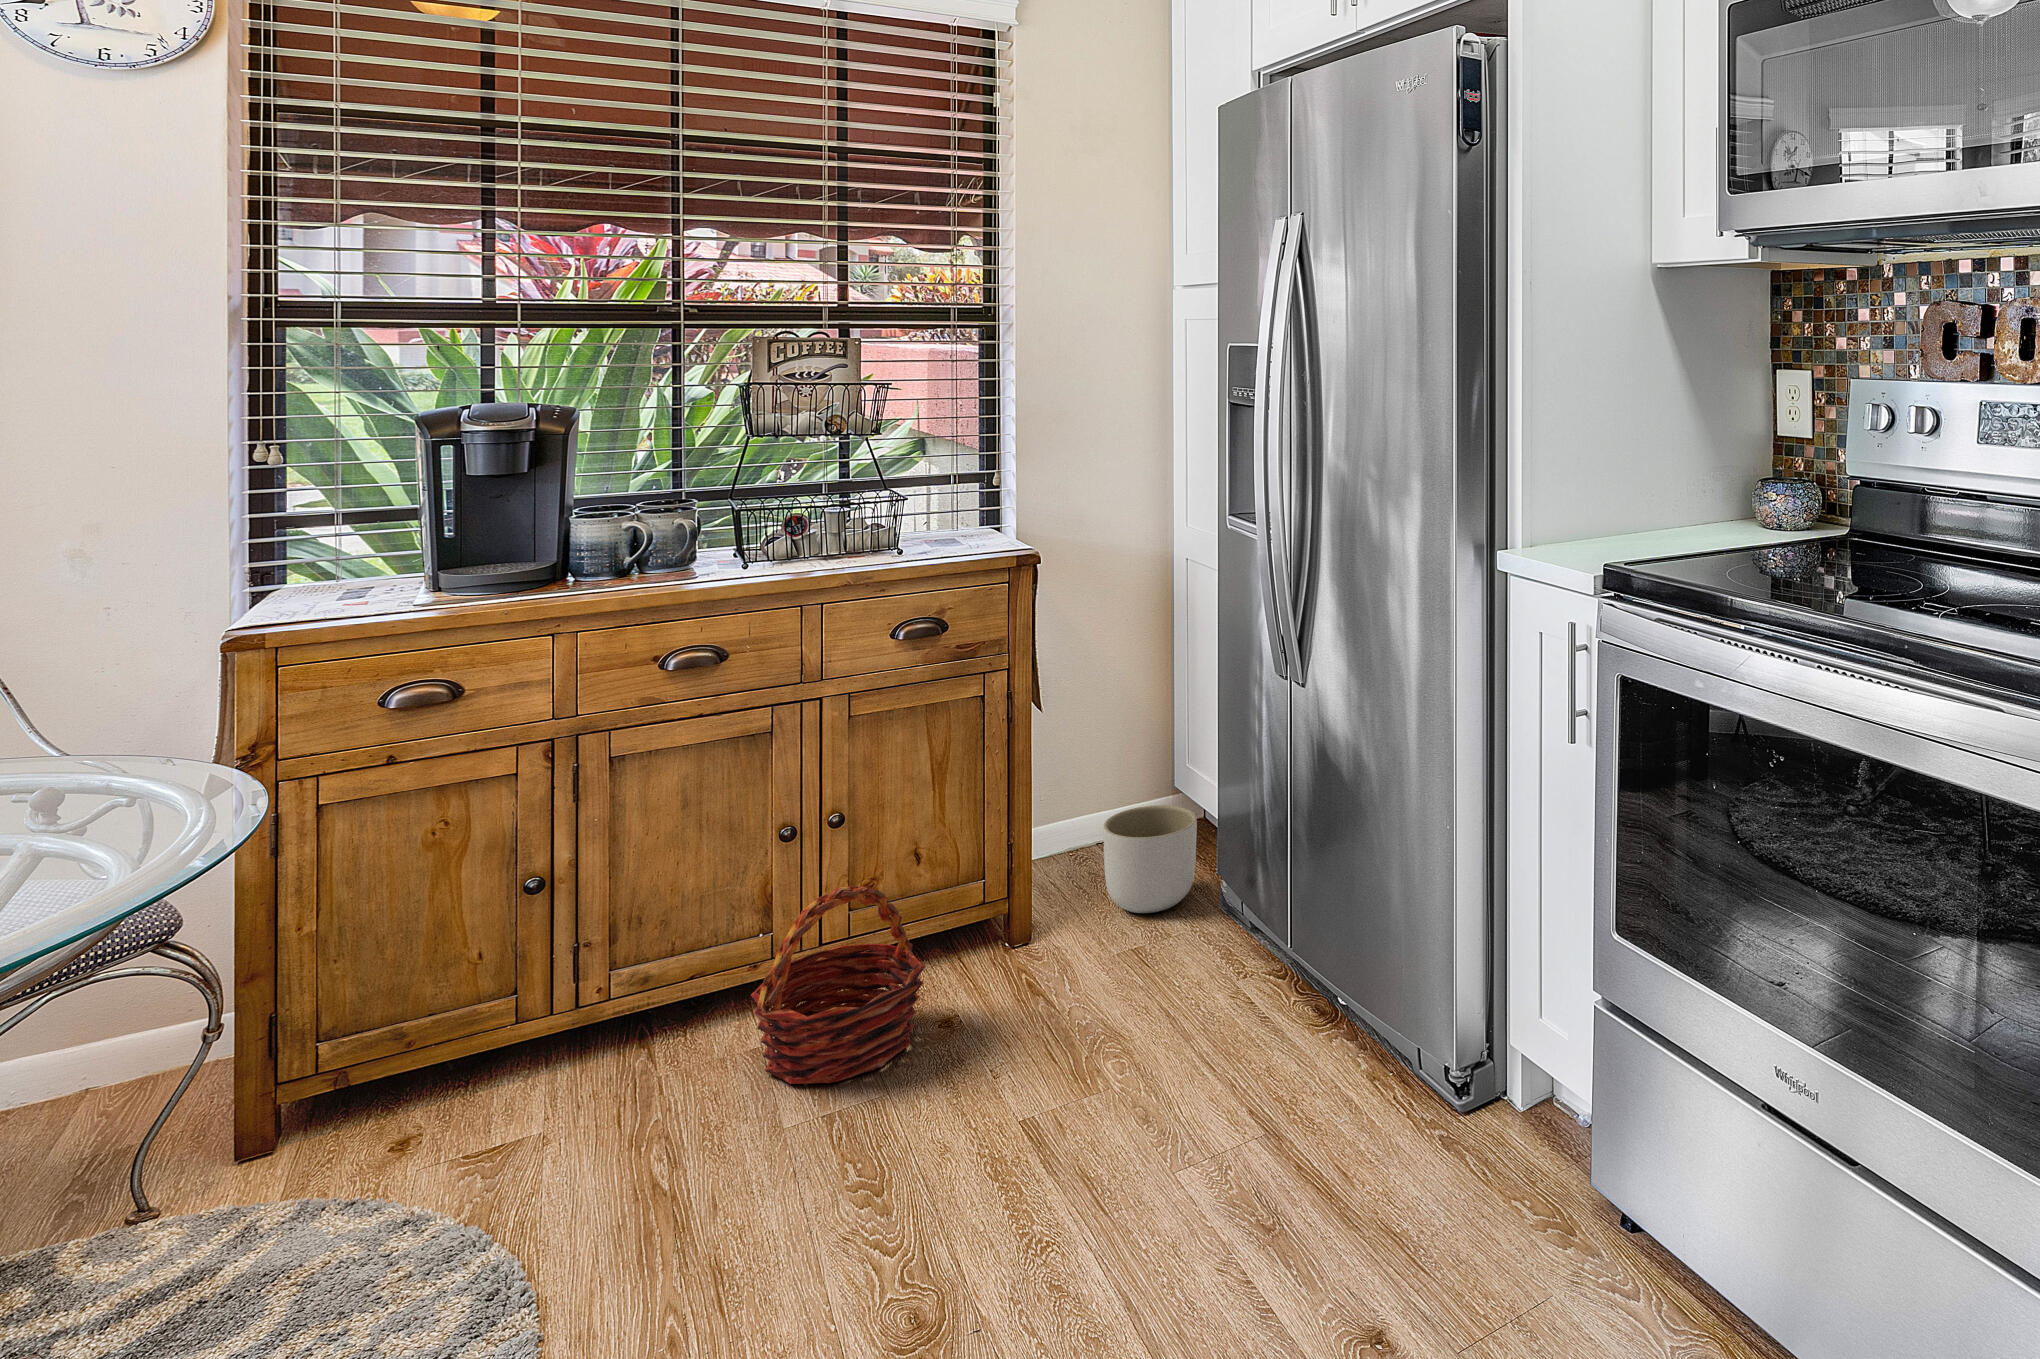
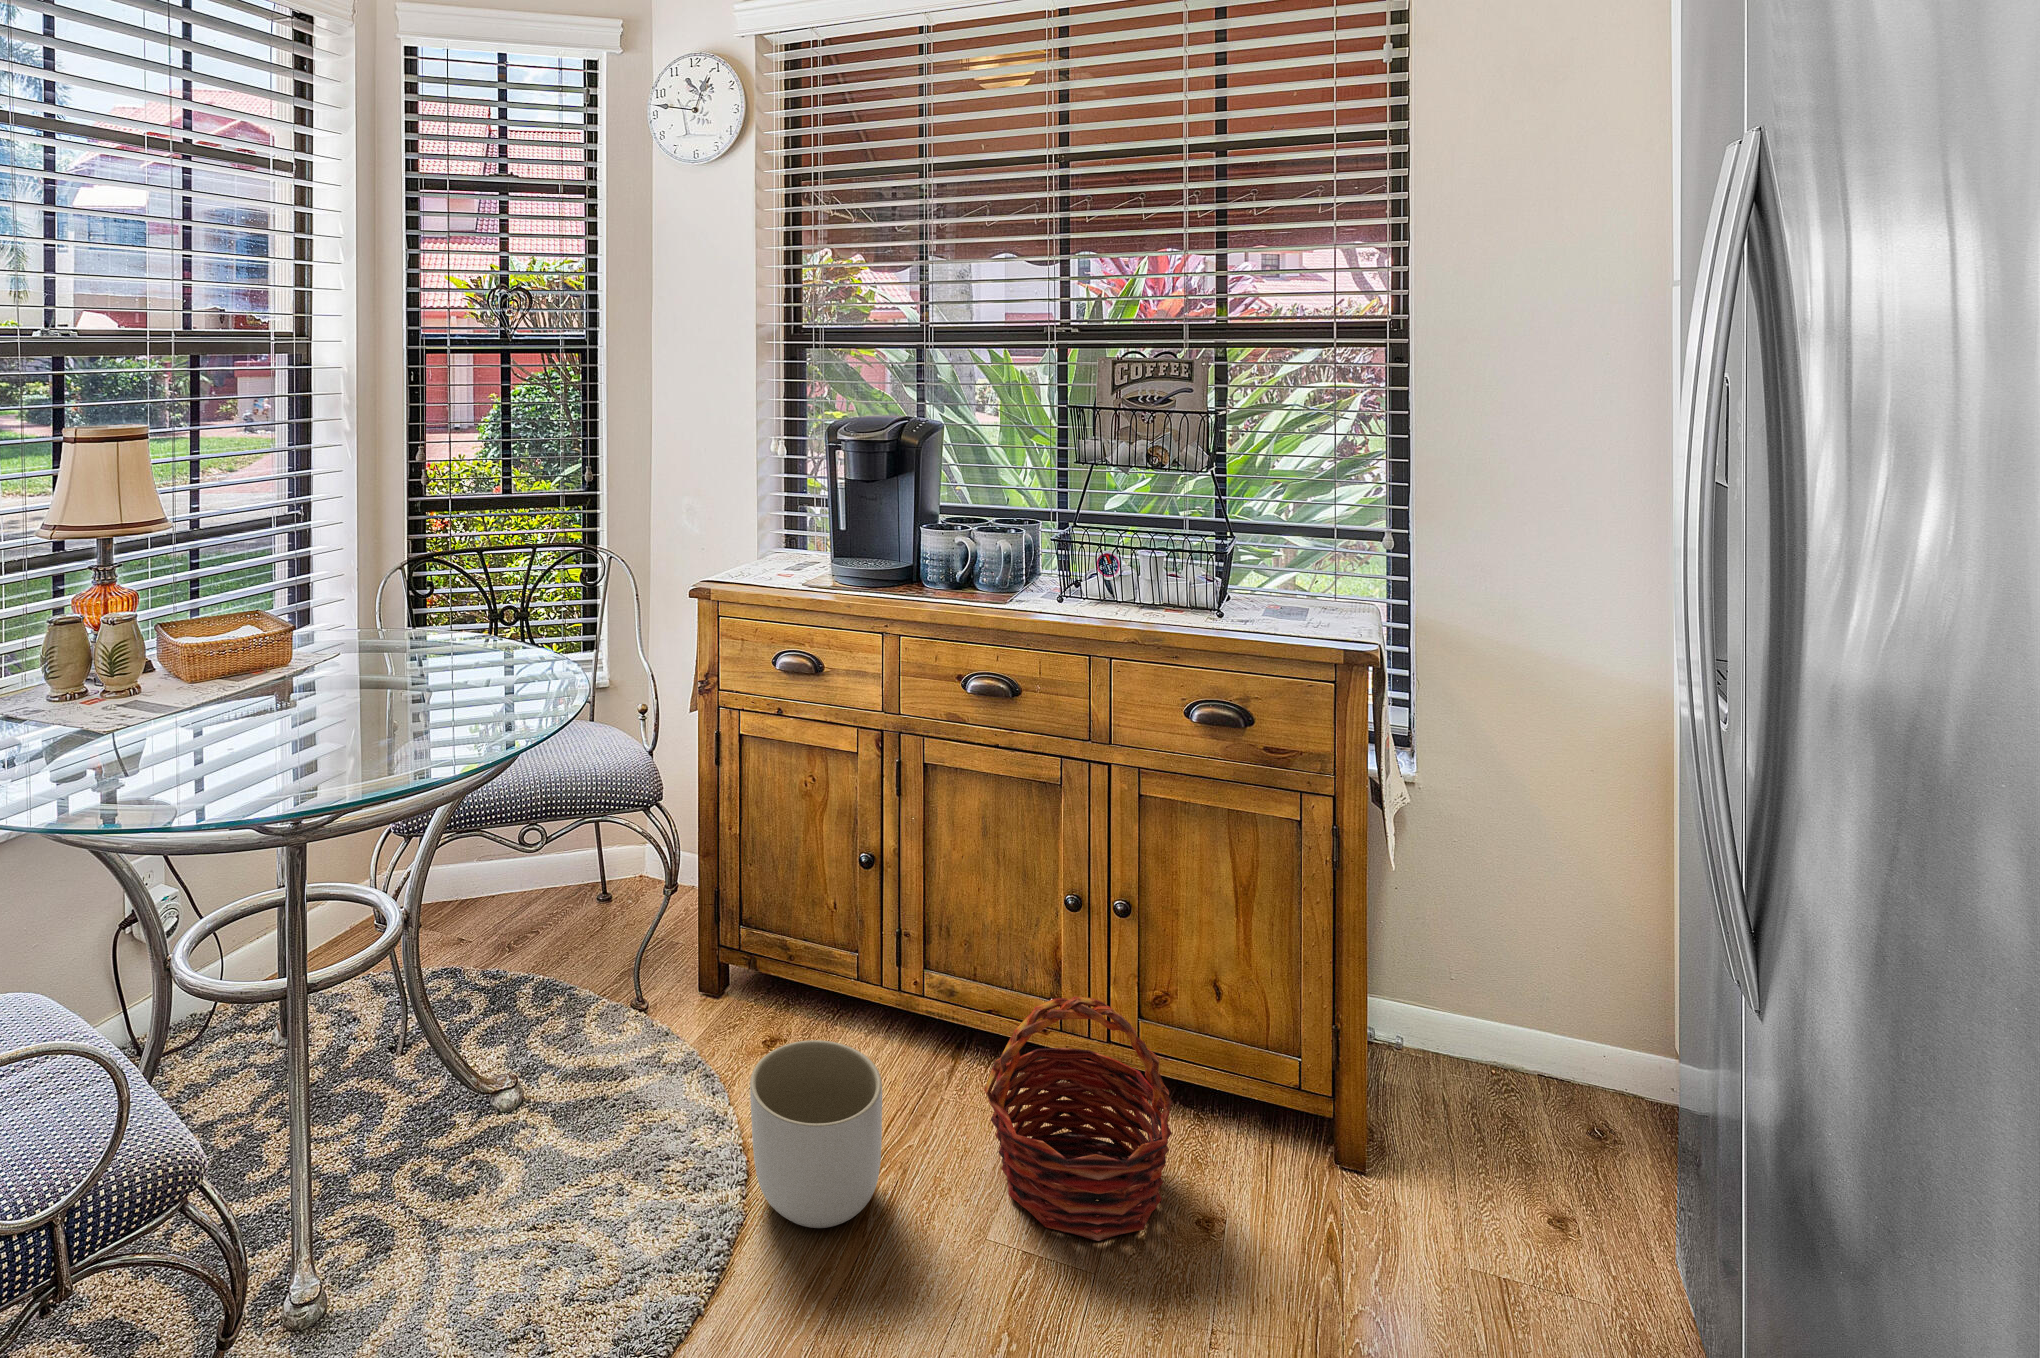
planter: present [1103,805,1197,913] -> present [750,1040,882,1228]

